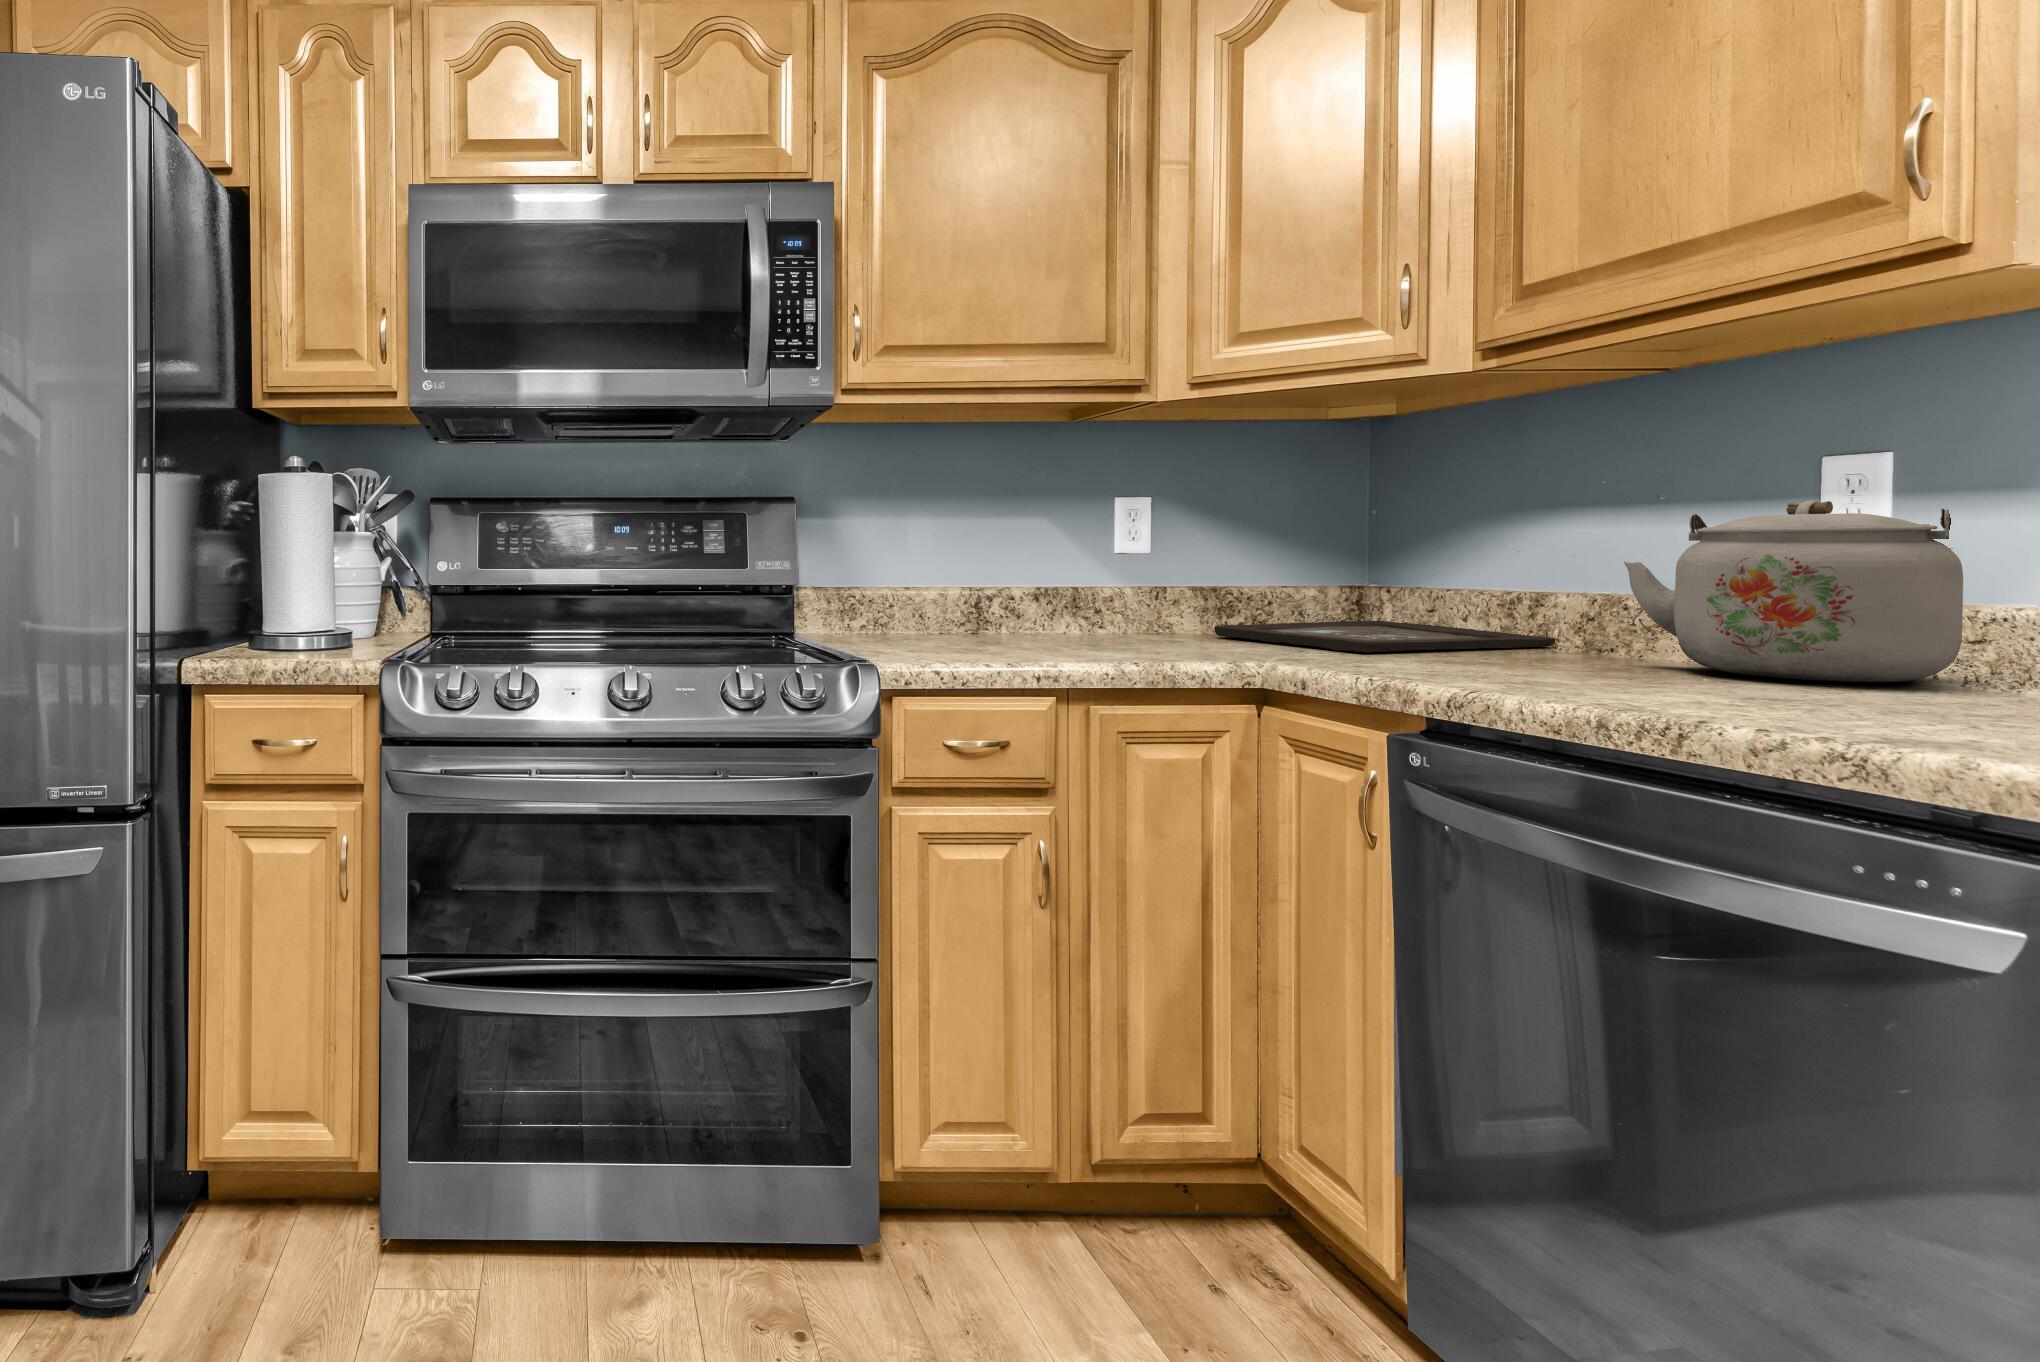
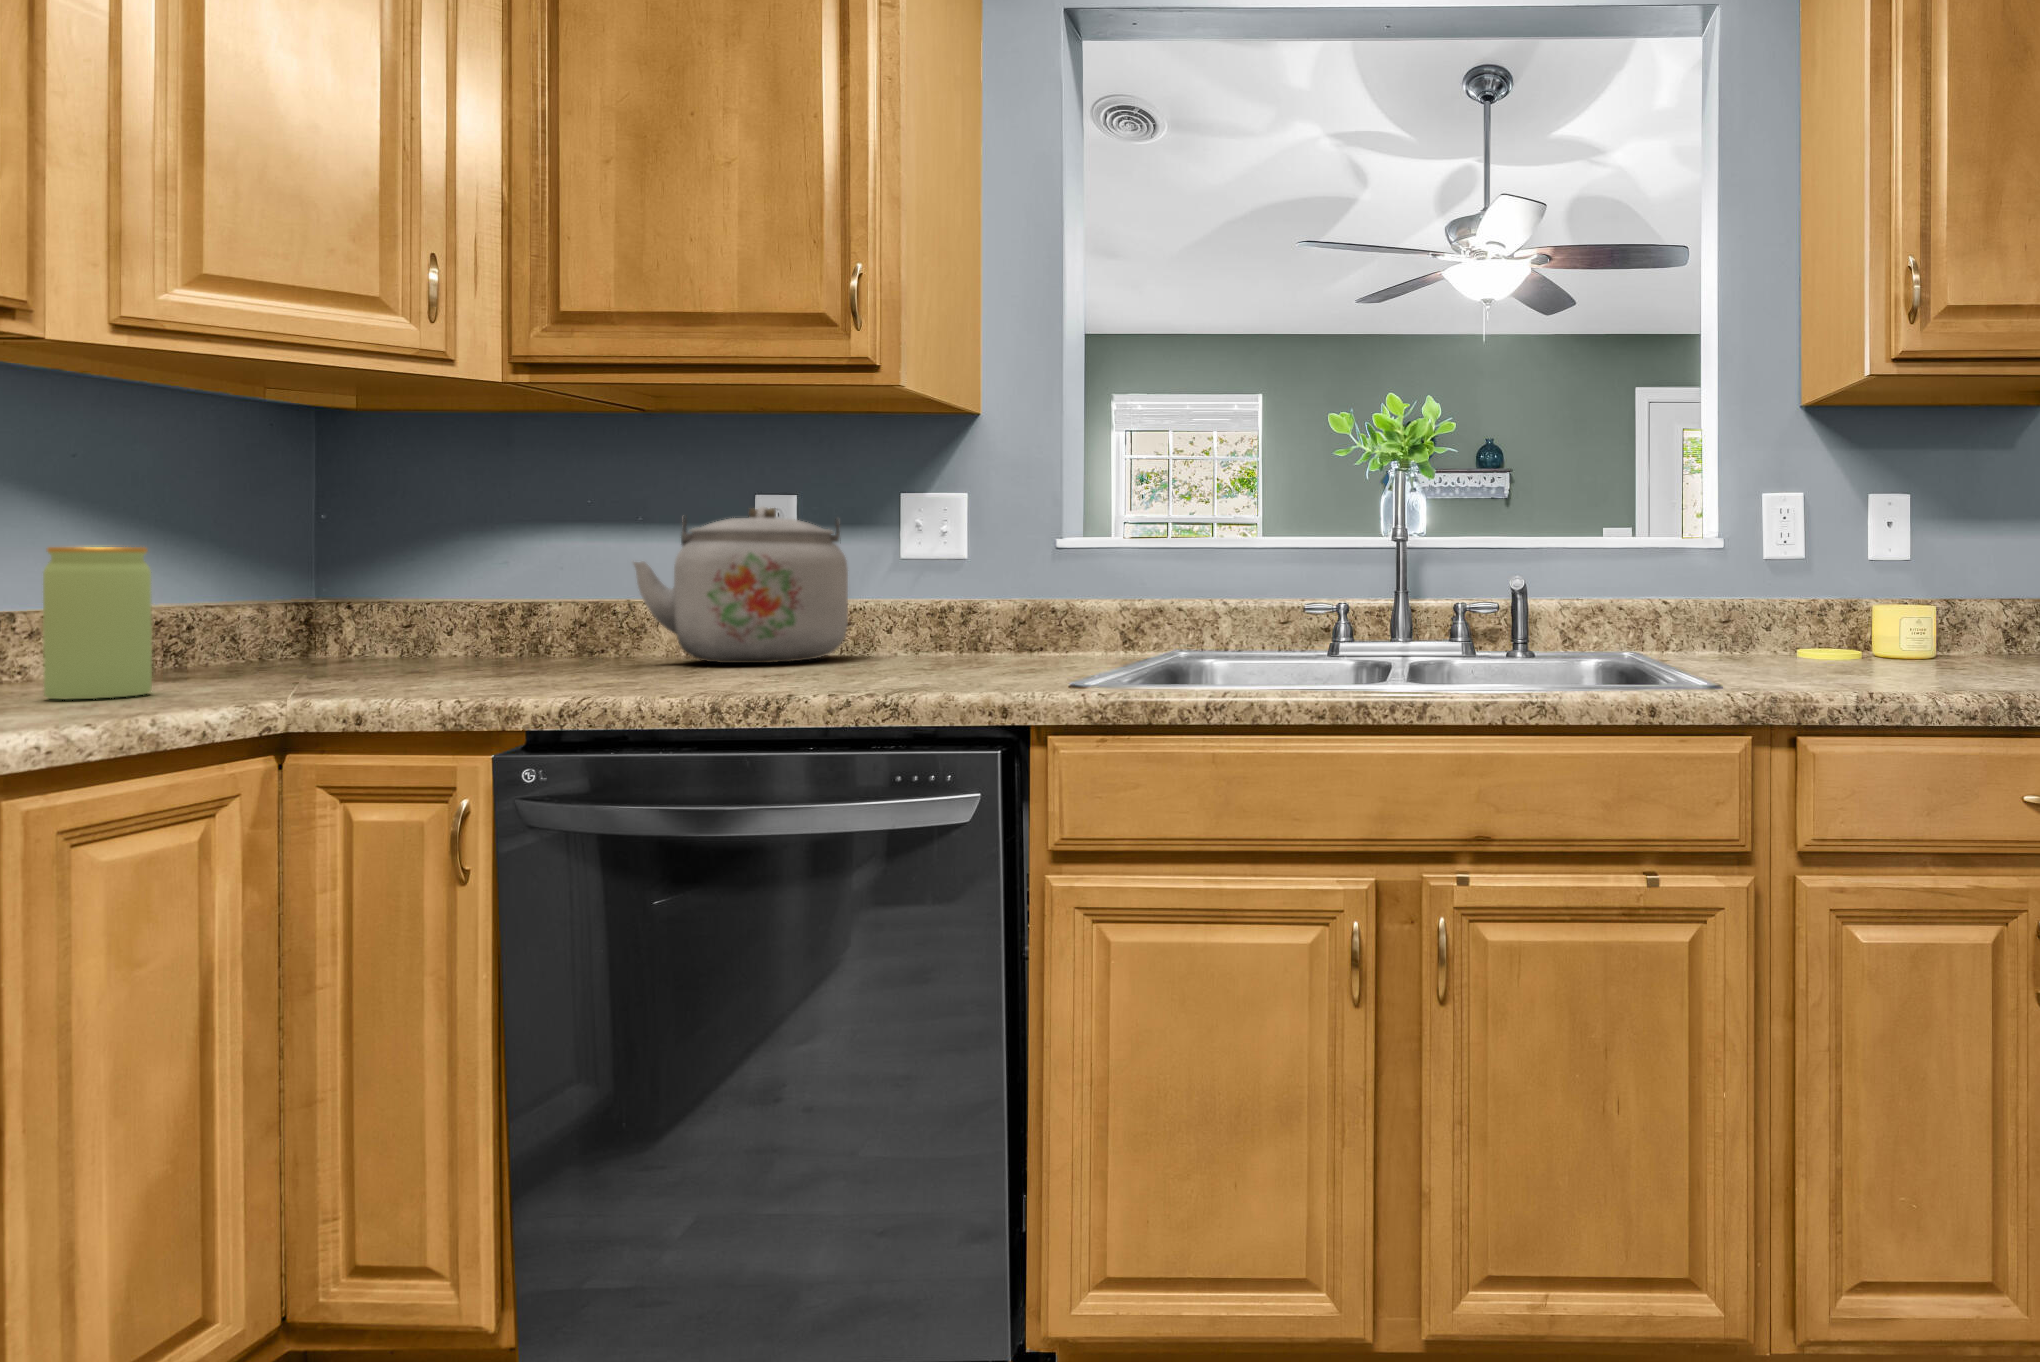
jar: none [1150,554,1208,650] -> present [43,547,152,699]
tray: present [1214,621,1555,652] -> none [118,645,546,678]

